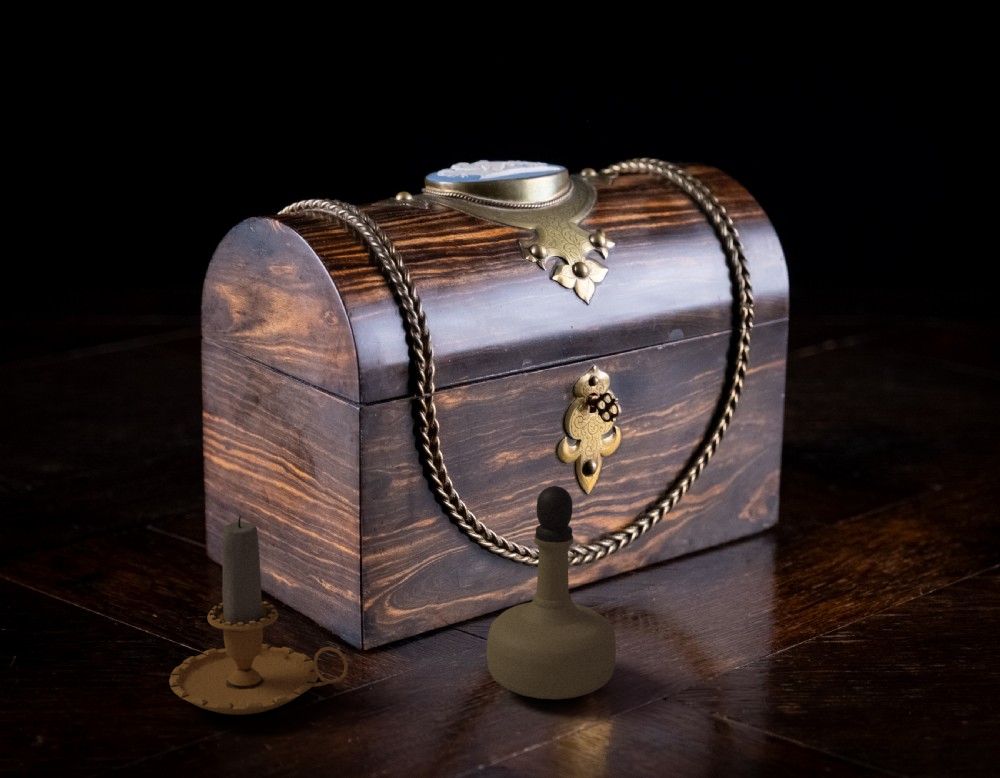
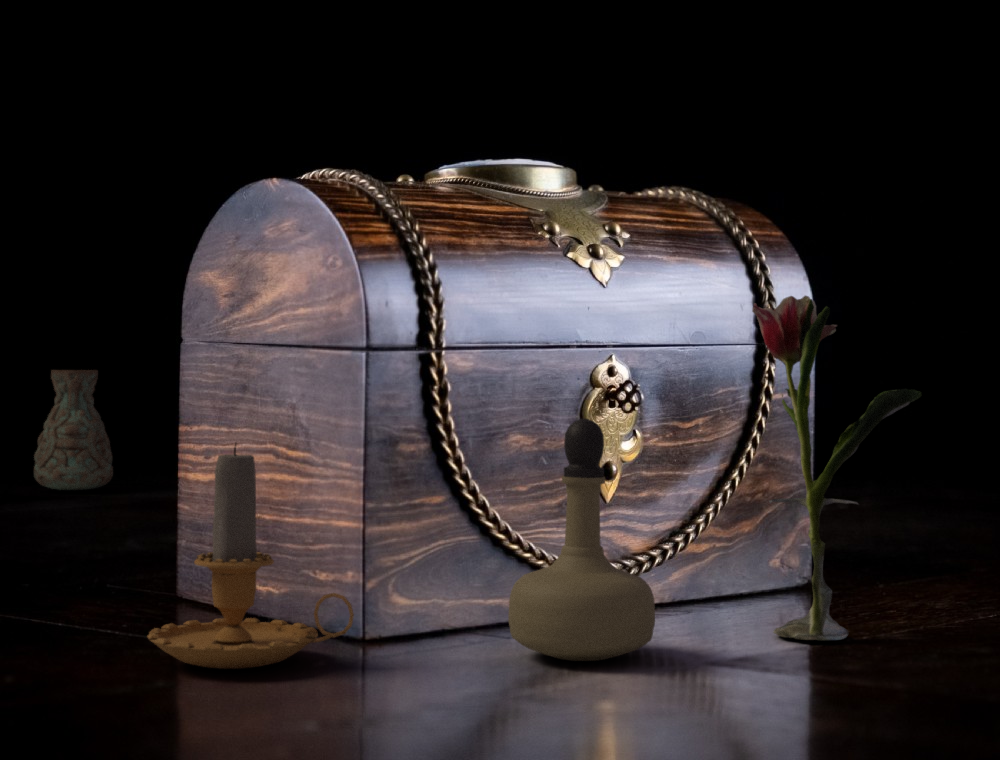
decorative vase: none [99,236,170,348] -> present [34,370,113,490]
flower: none [723,317,875,657] -> present [752,296,921,640]

